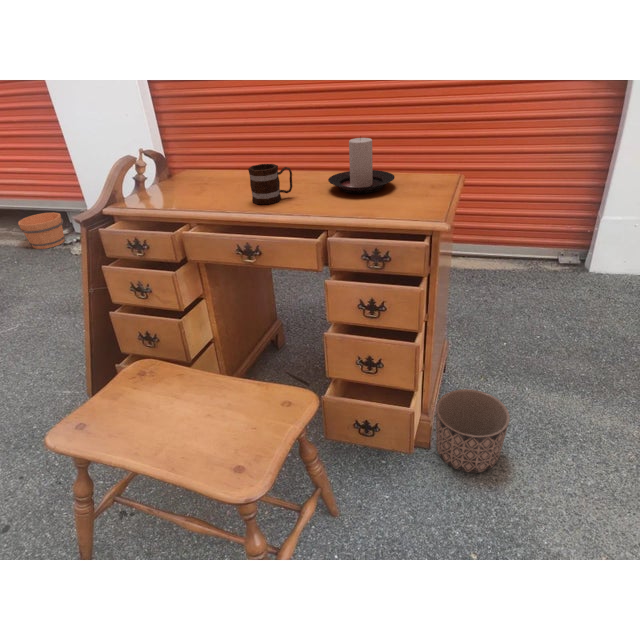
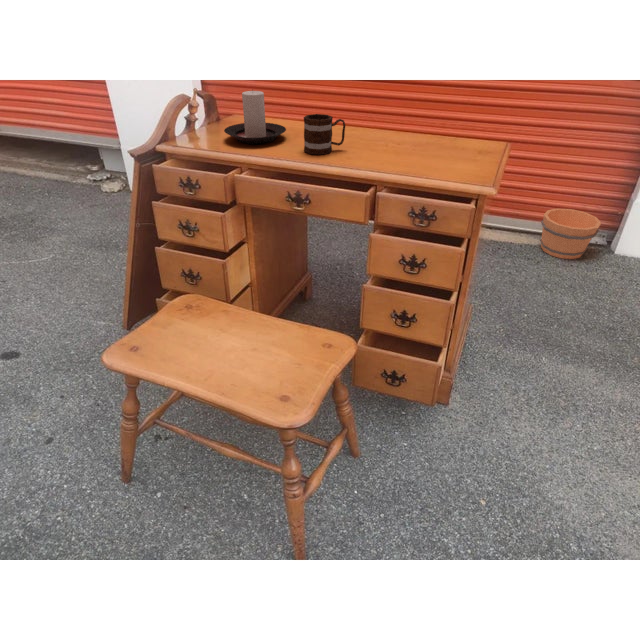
candle holder: present [328,138,395,193] -> present [224,91,286,144]
bucket: present [18,212,65,249] -> present [540,208,601,259]
planter: present [436,389,510,473] -> none [454,352,529,429]

